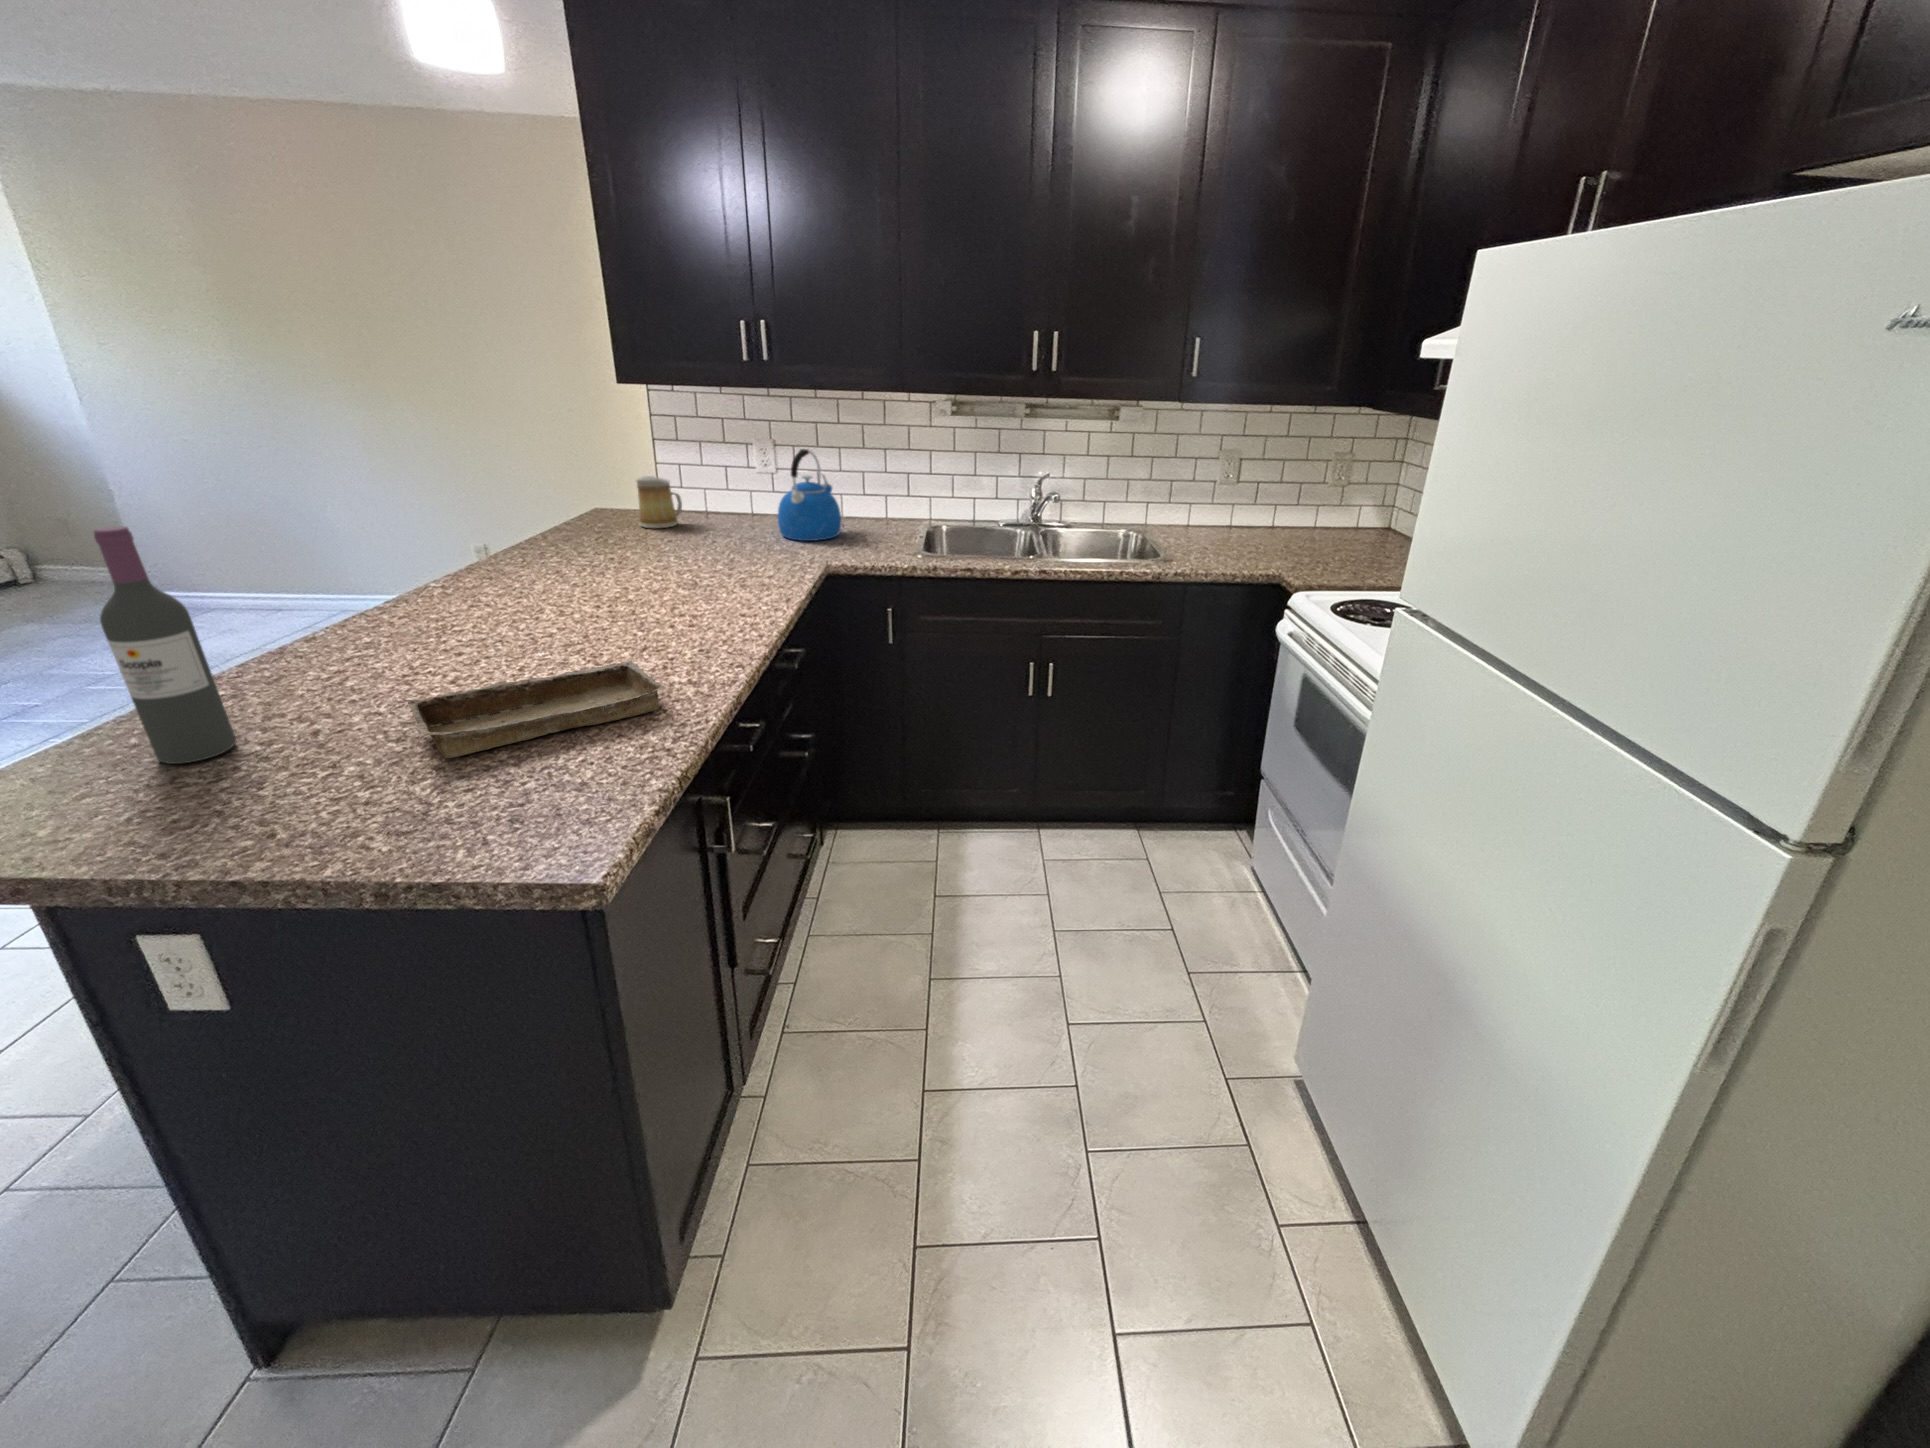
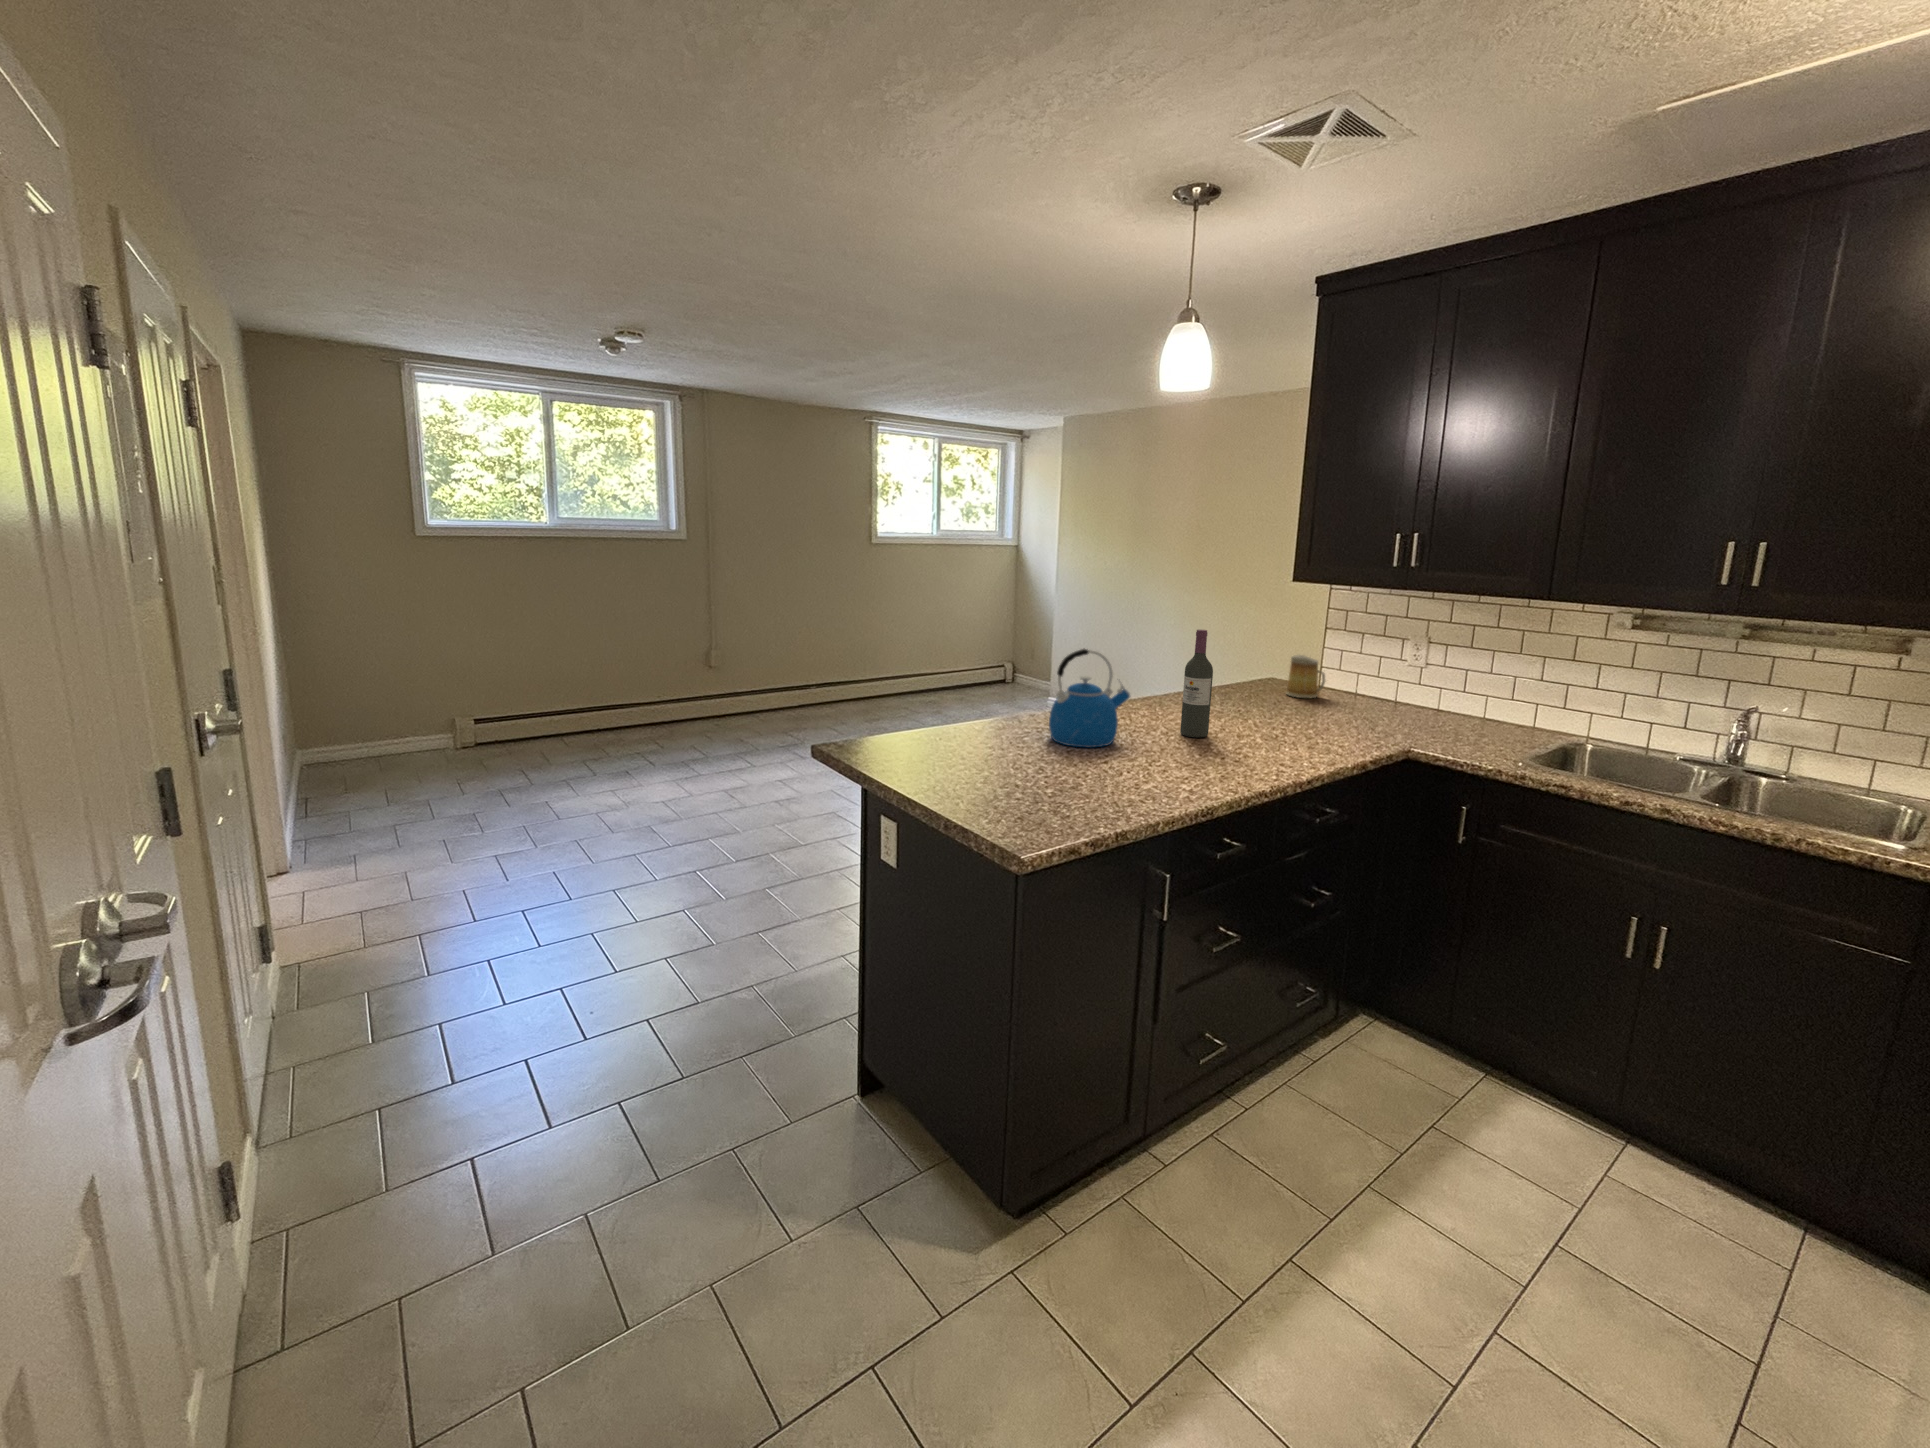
kettle: present [778,449,842,541] -> present [1049,649,1130,747]
wine bottle: present [93,526,236,764] -> present [1180,629,1213,738]
tray: present [407,661,664,758] -> none [1020,747,1160,794]

